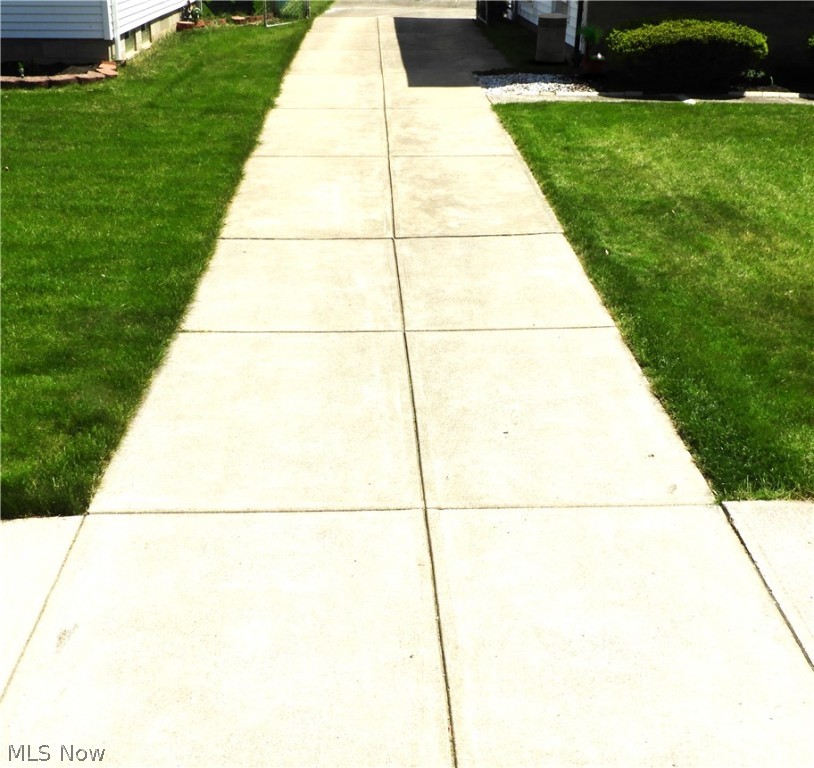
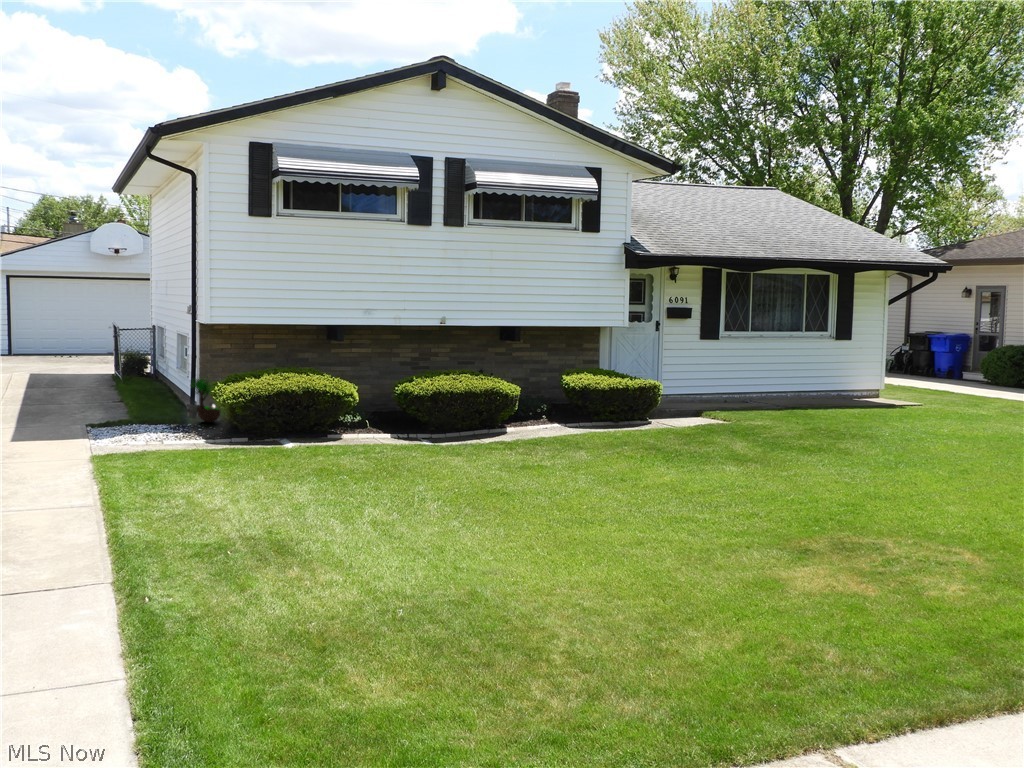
trash can: present [536,12,570,63] -> none [154,367,189,413]

